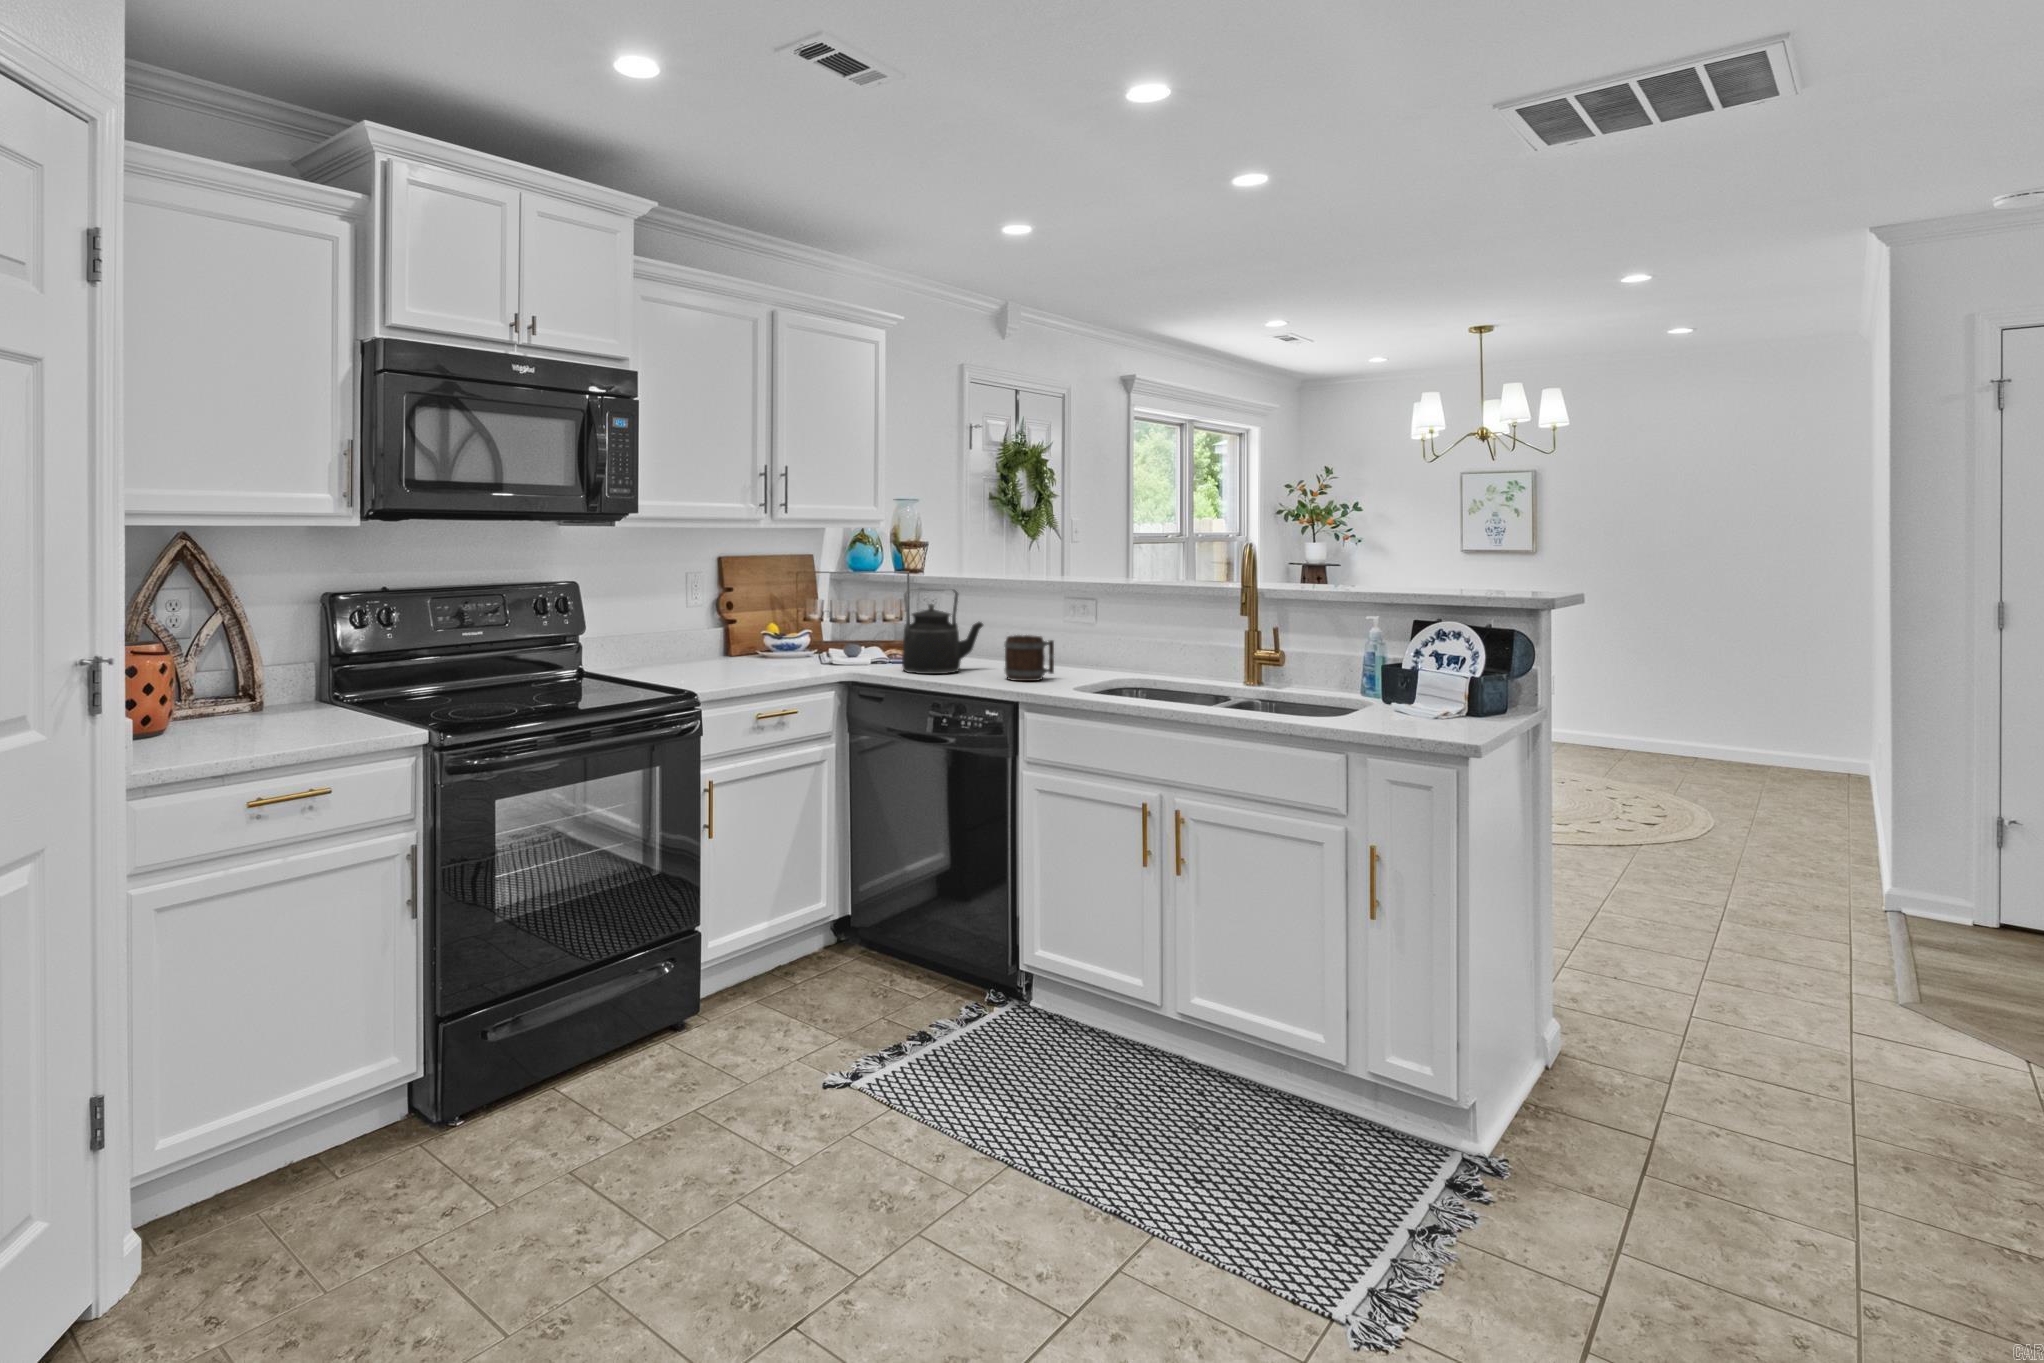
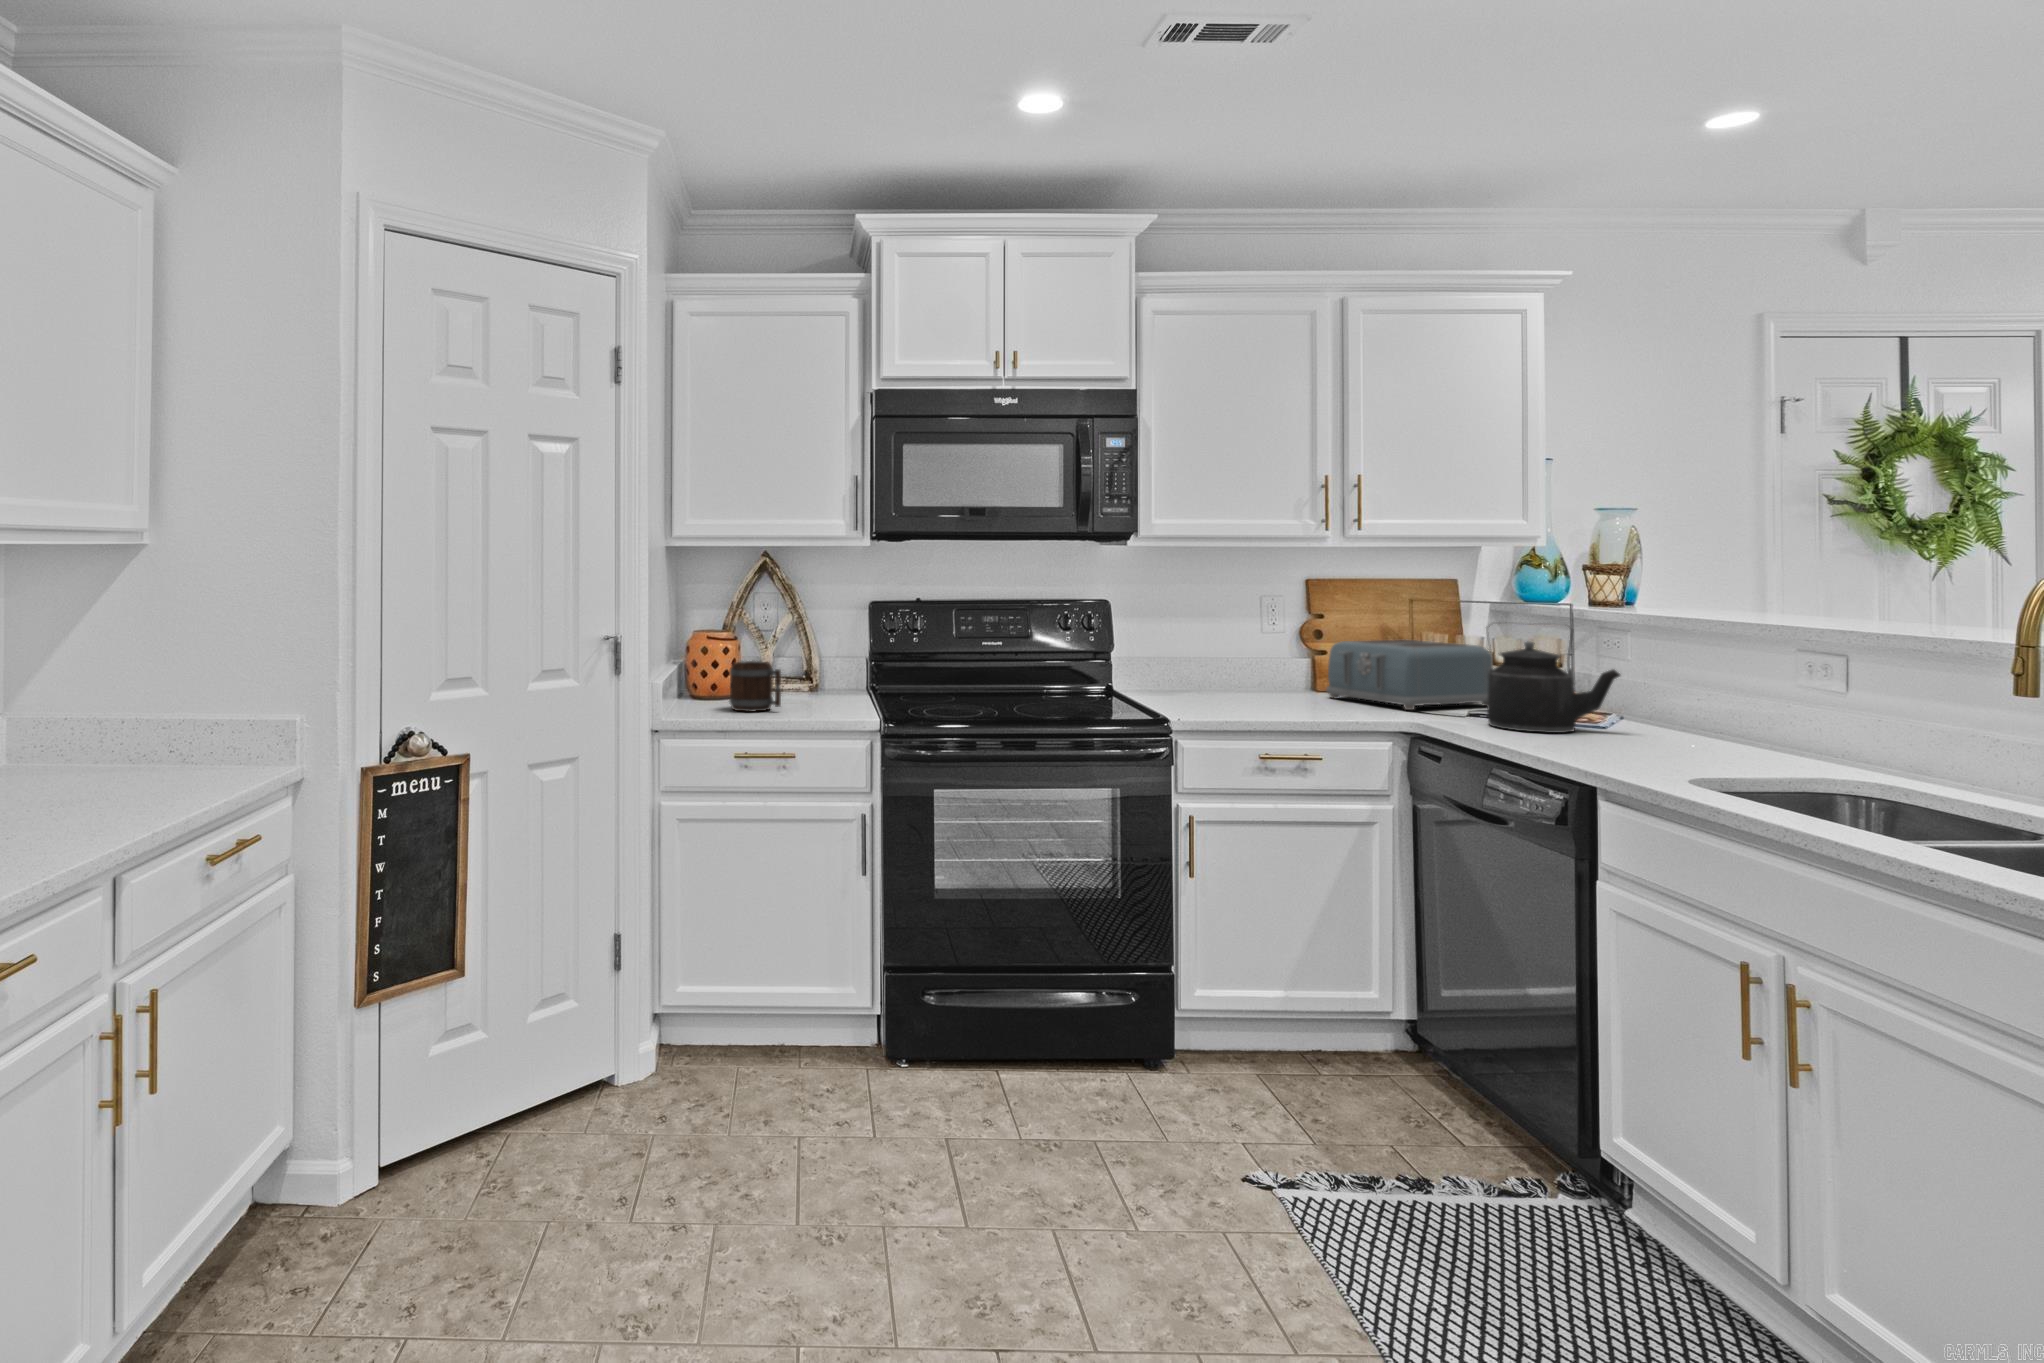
toaster: none [757,607,876,666] -> present [1326,640,1491,710]
mug: present [1004,635,1054,681] -> present [729,661,781,712]

